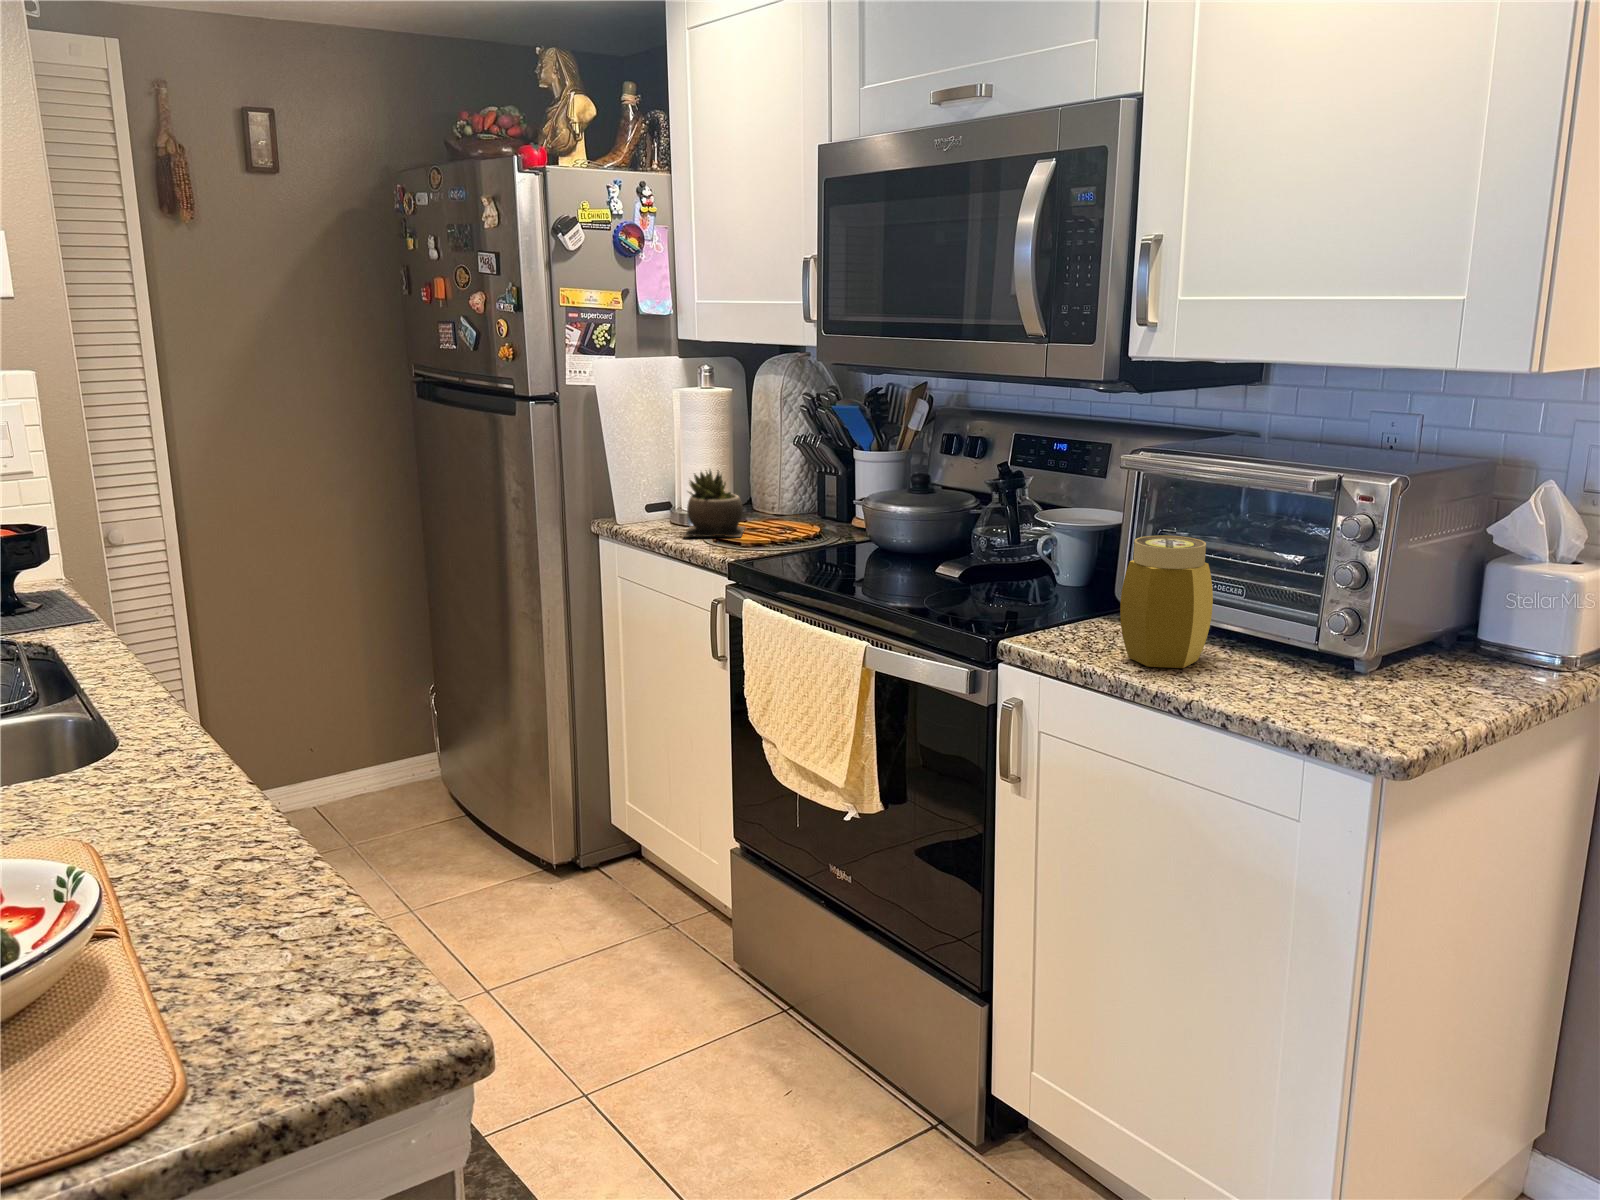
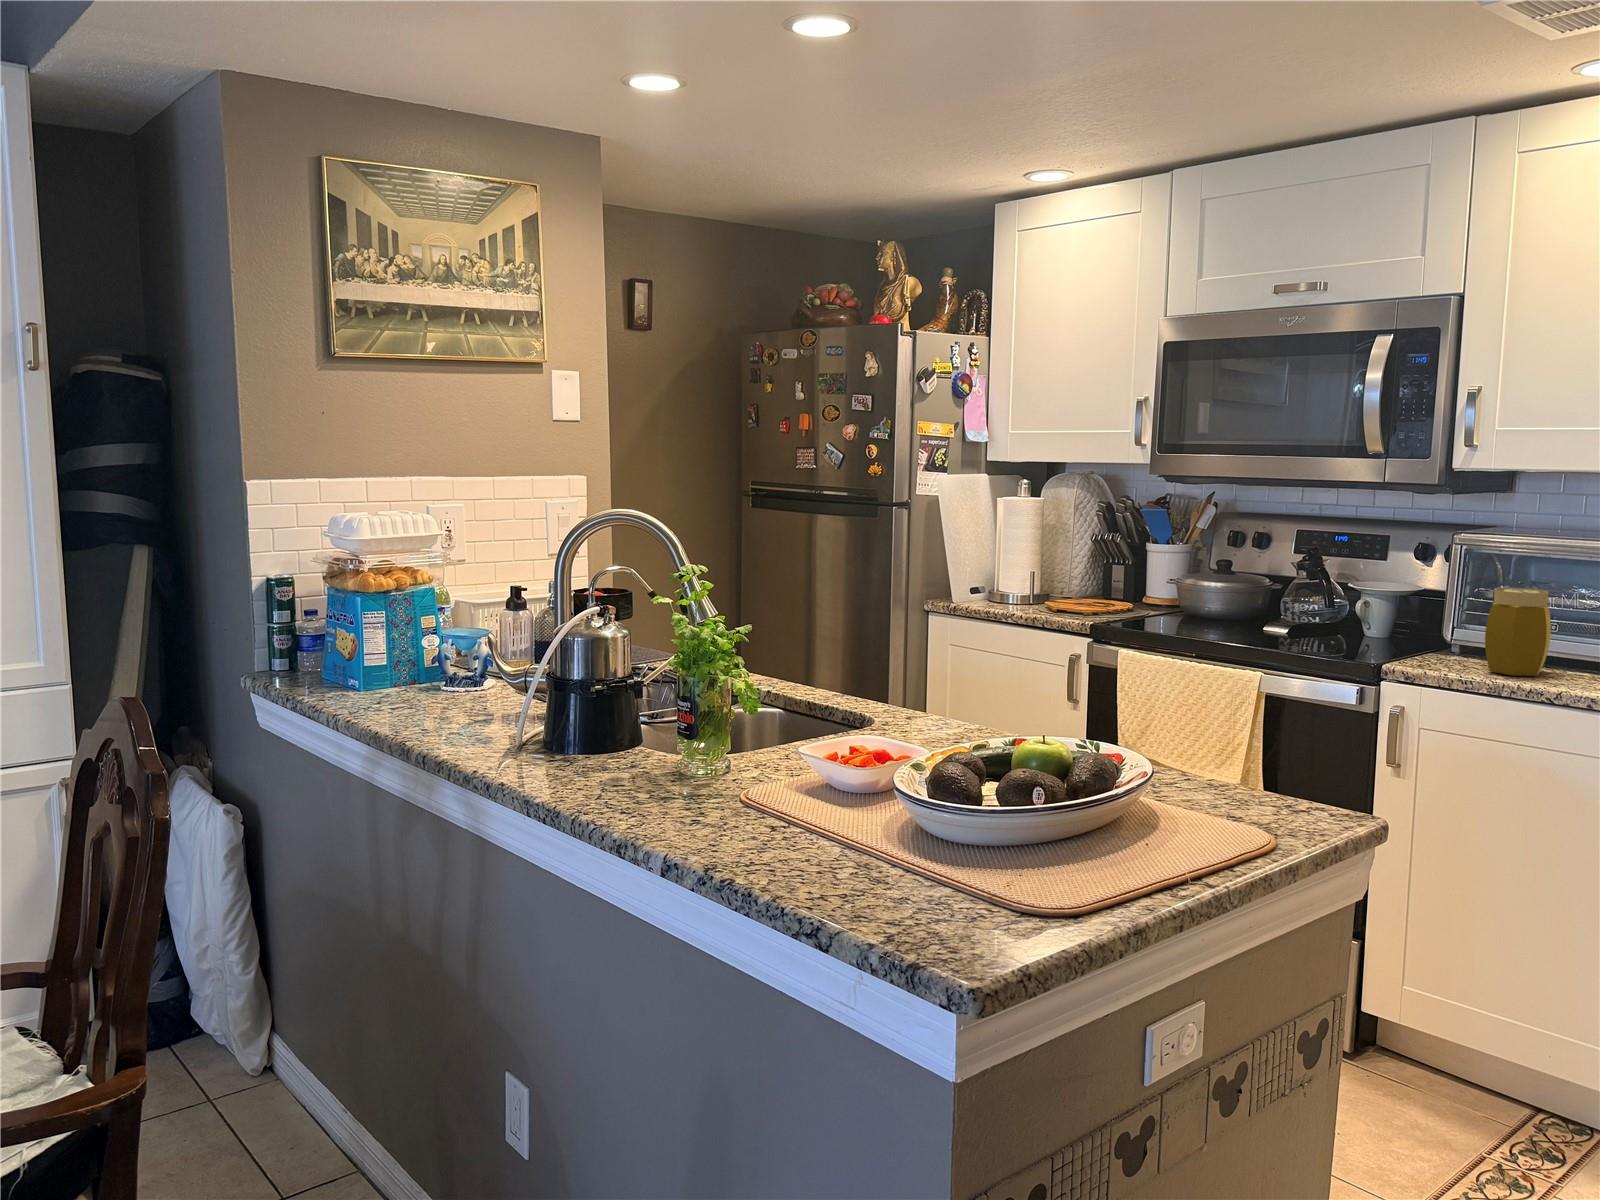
succulent plant: present [684,470,745,537] -> none [1024,558,1079,611]

